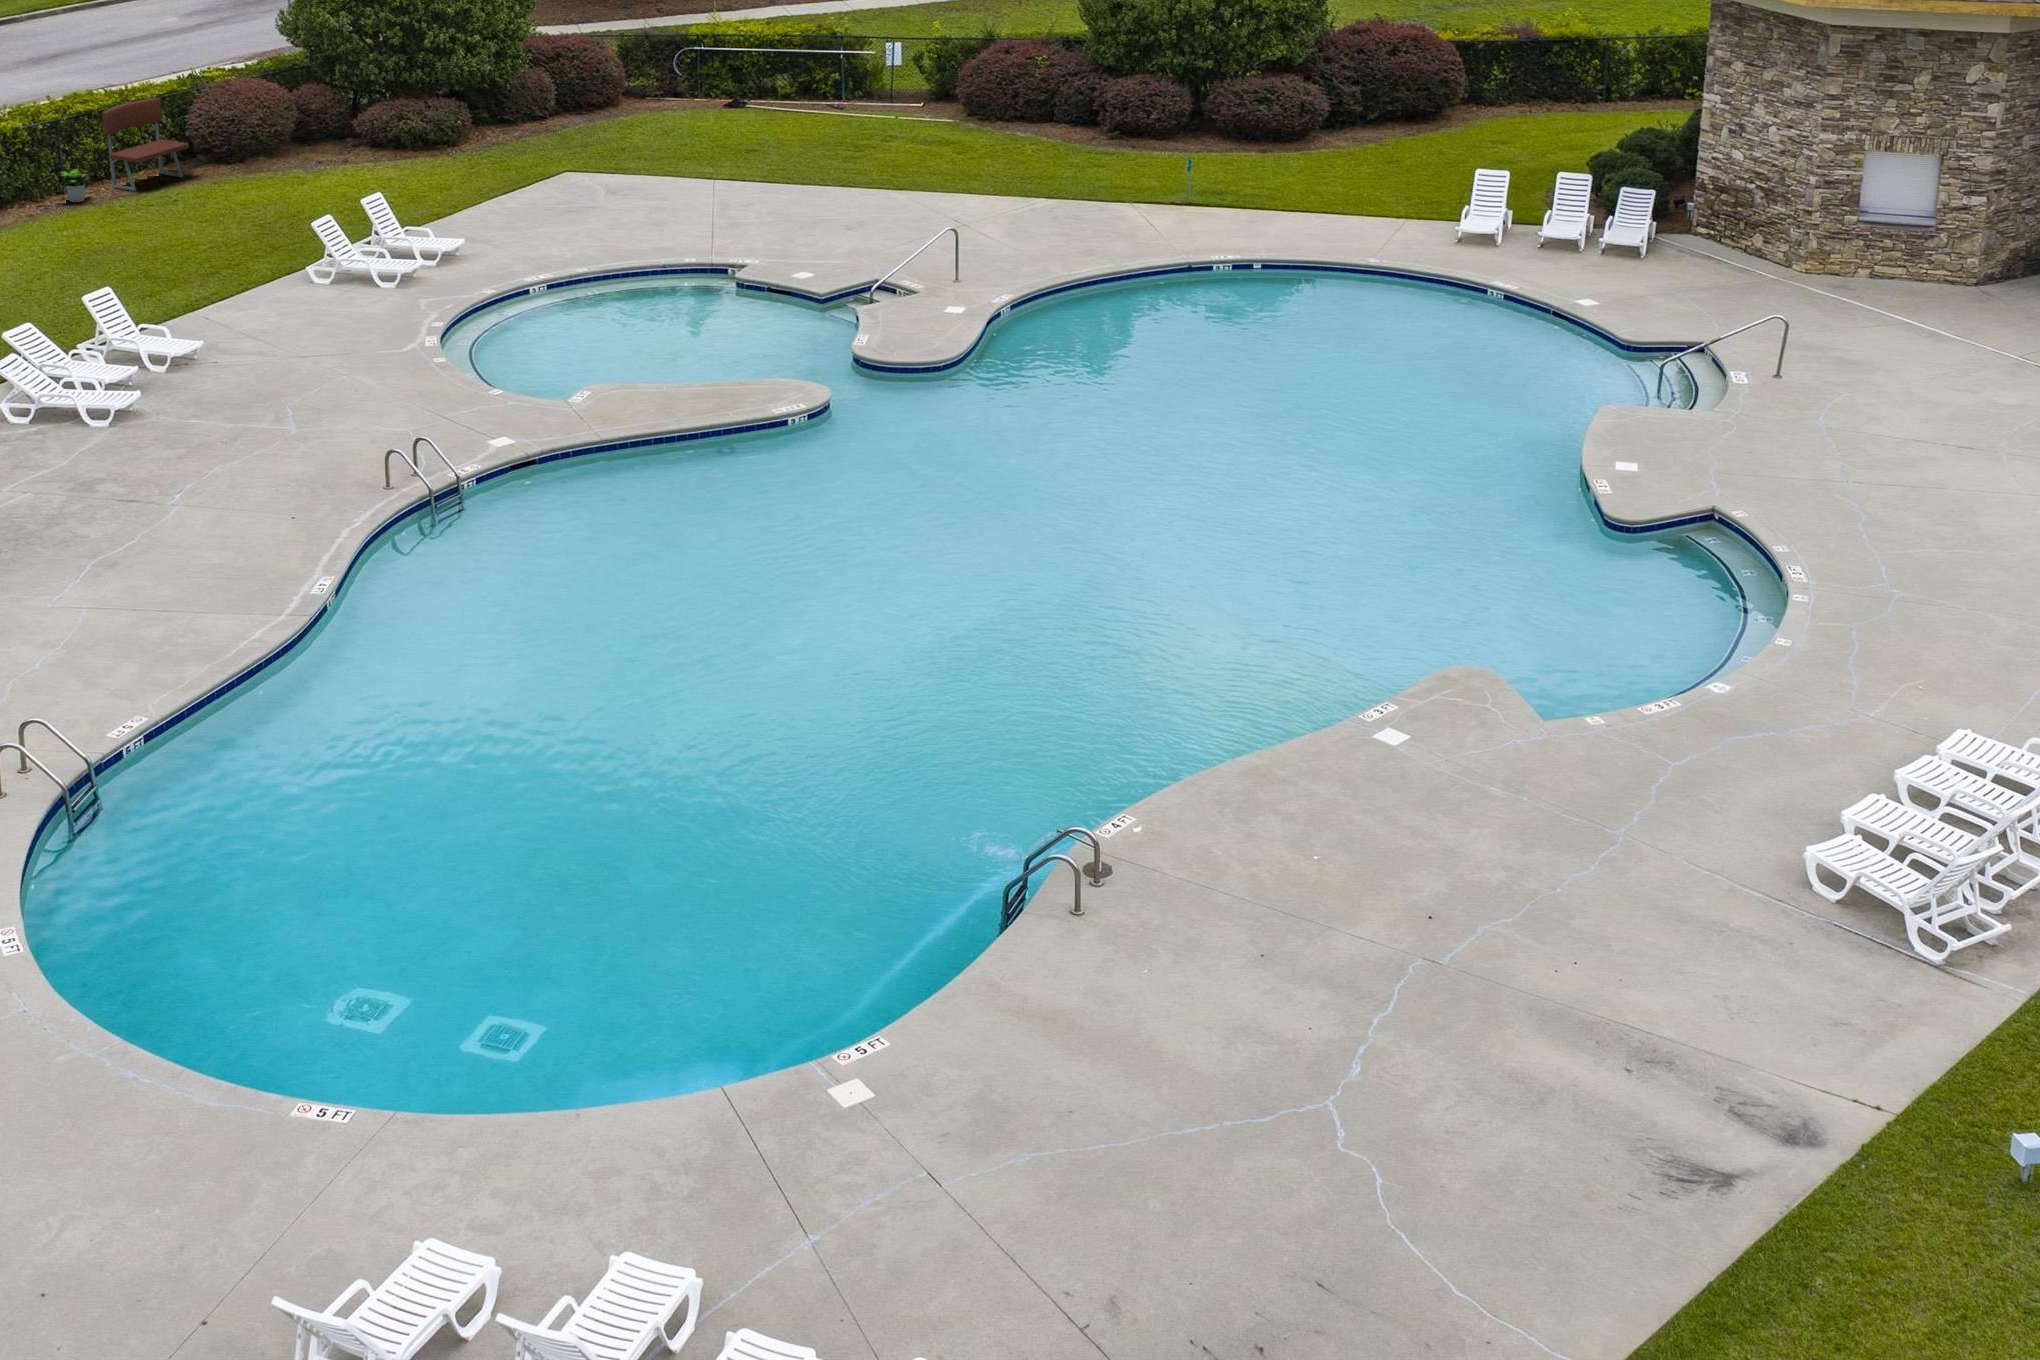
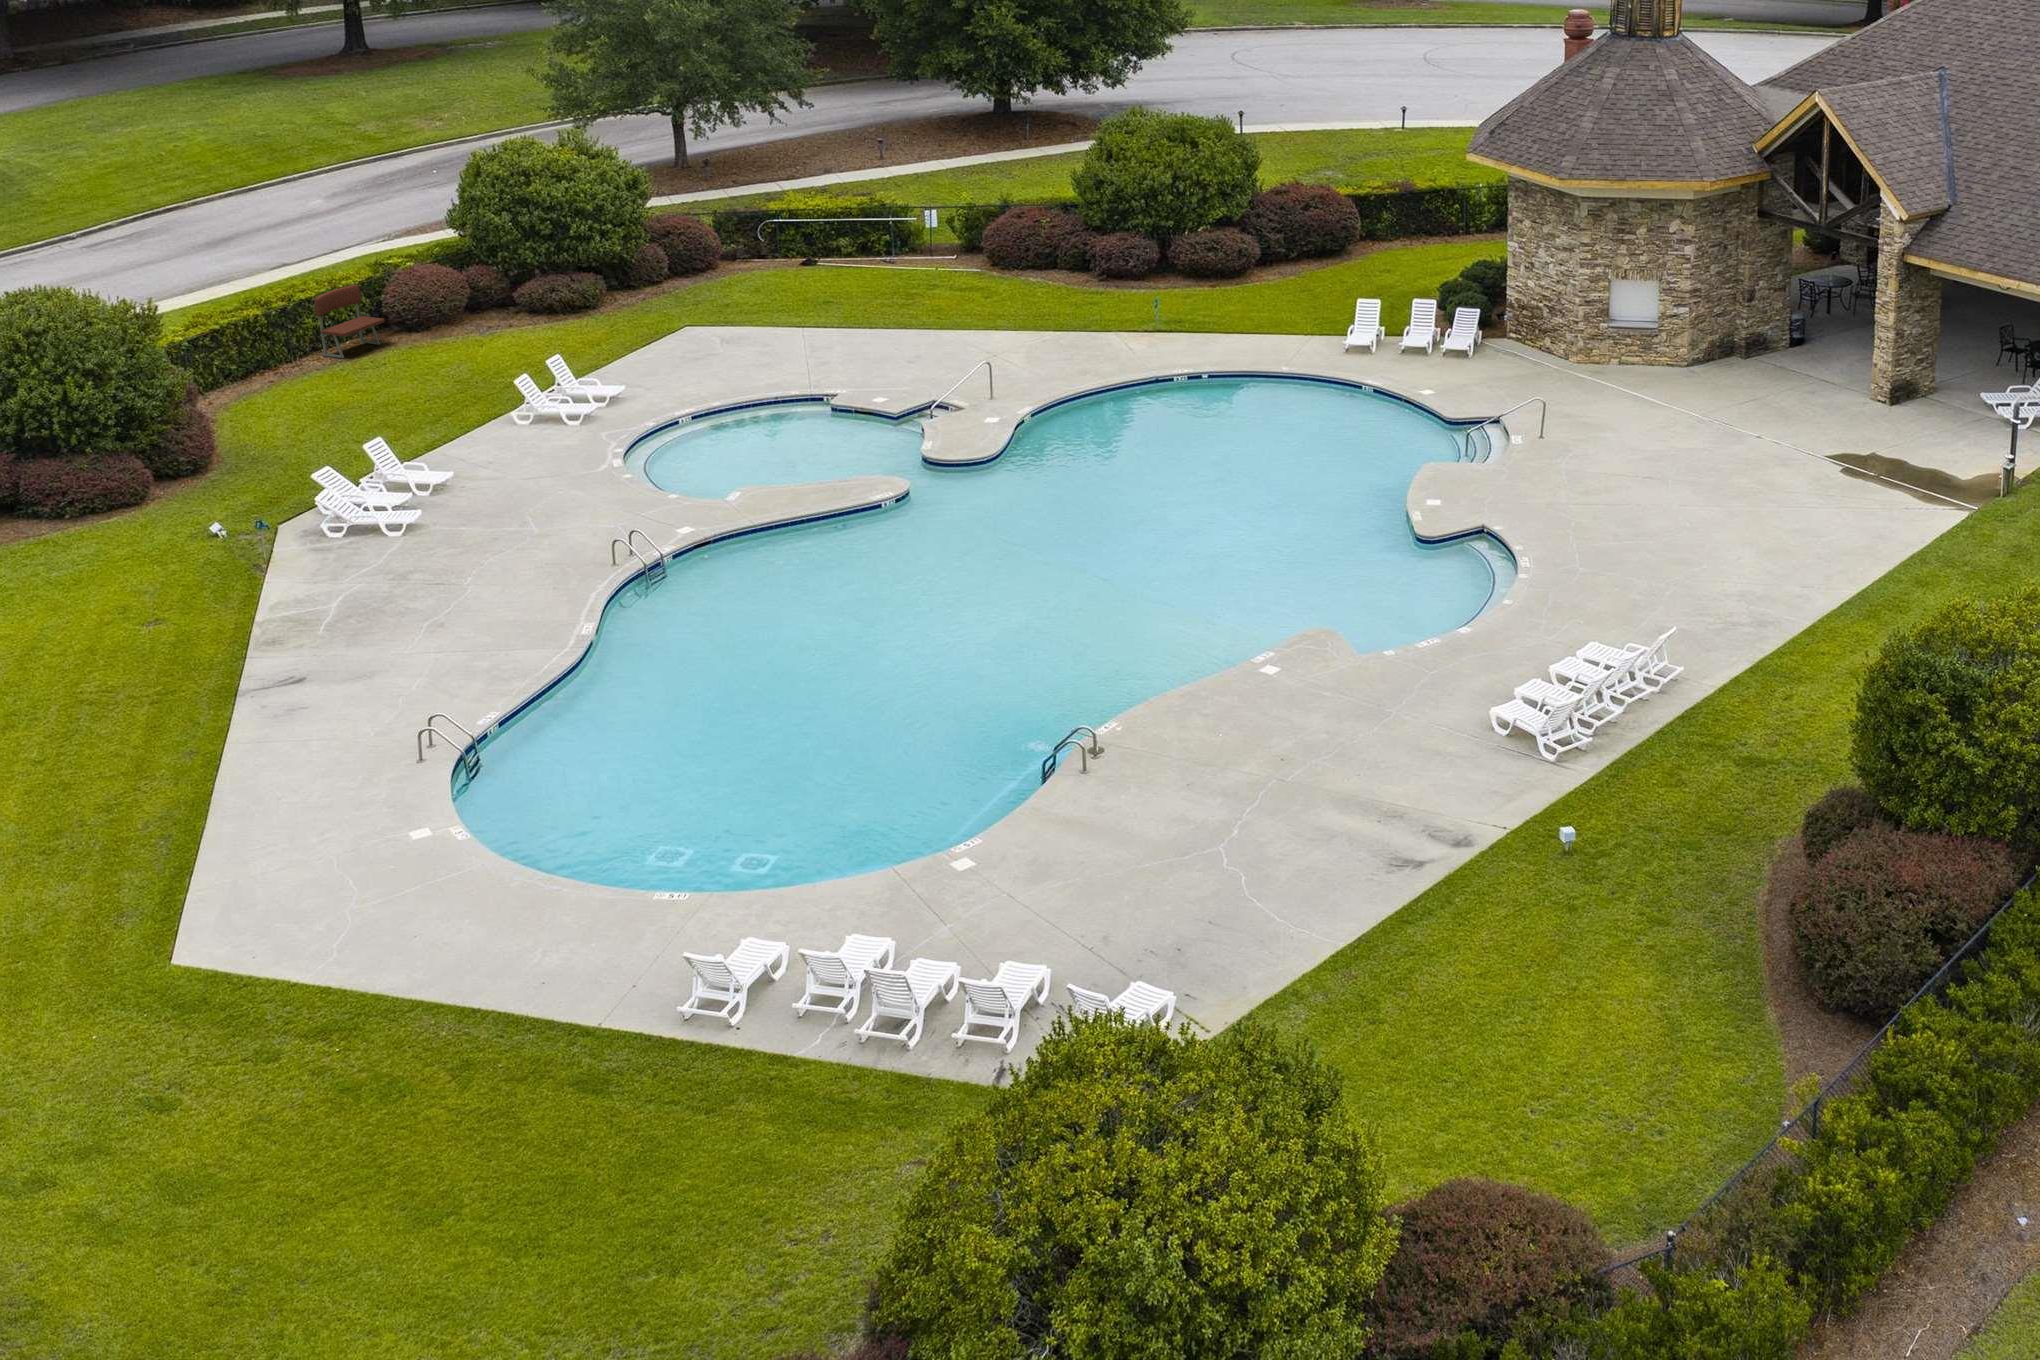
potted plant: present [58,168,88,202] -> none [278,343,310,370]

